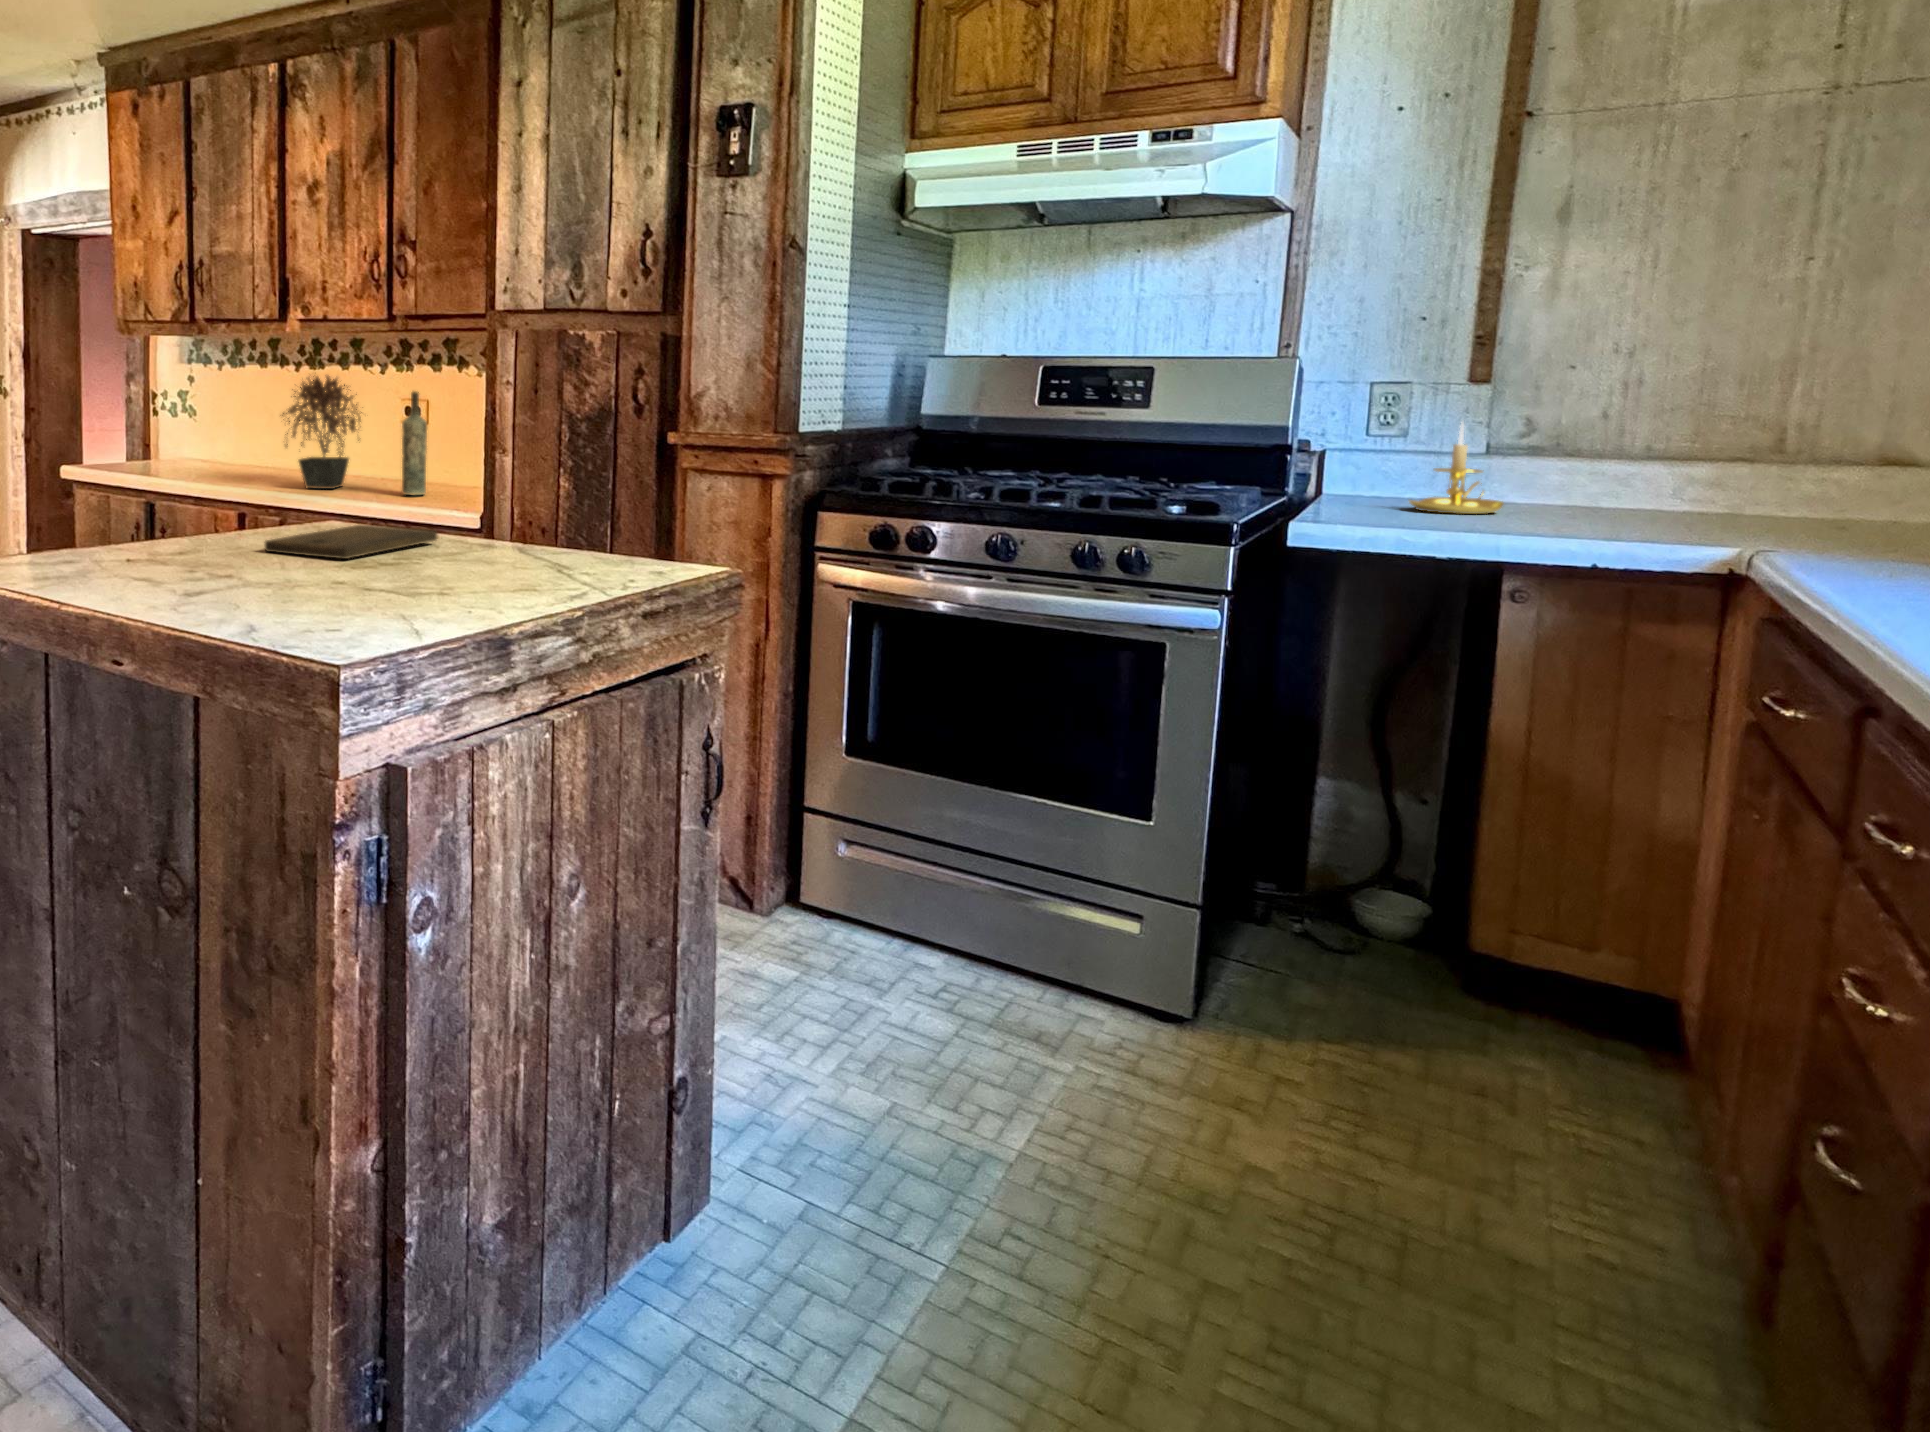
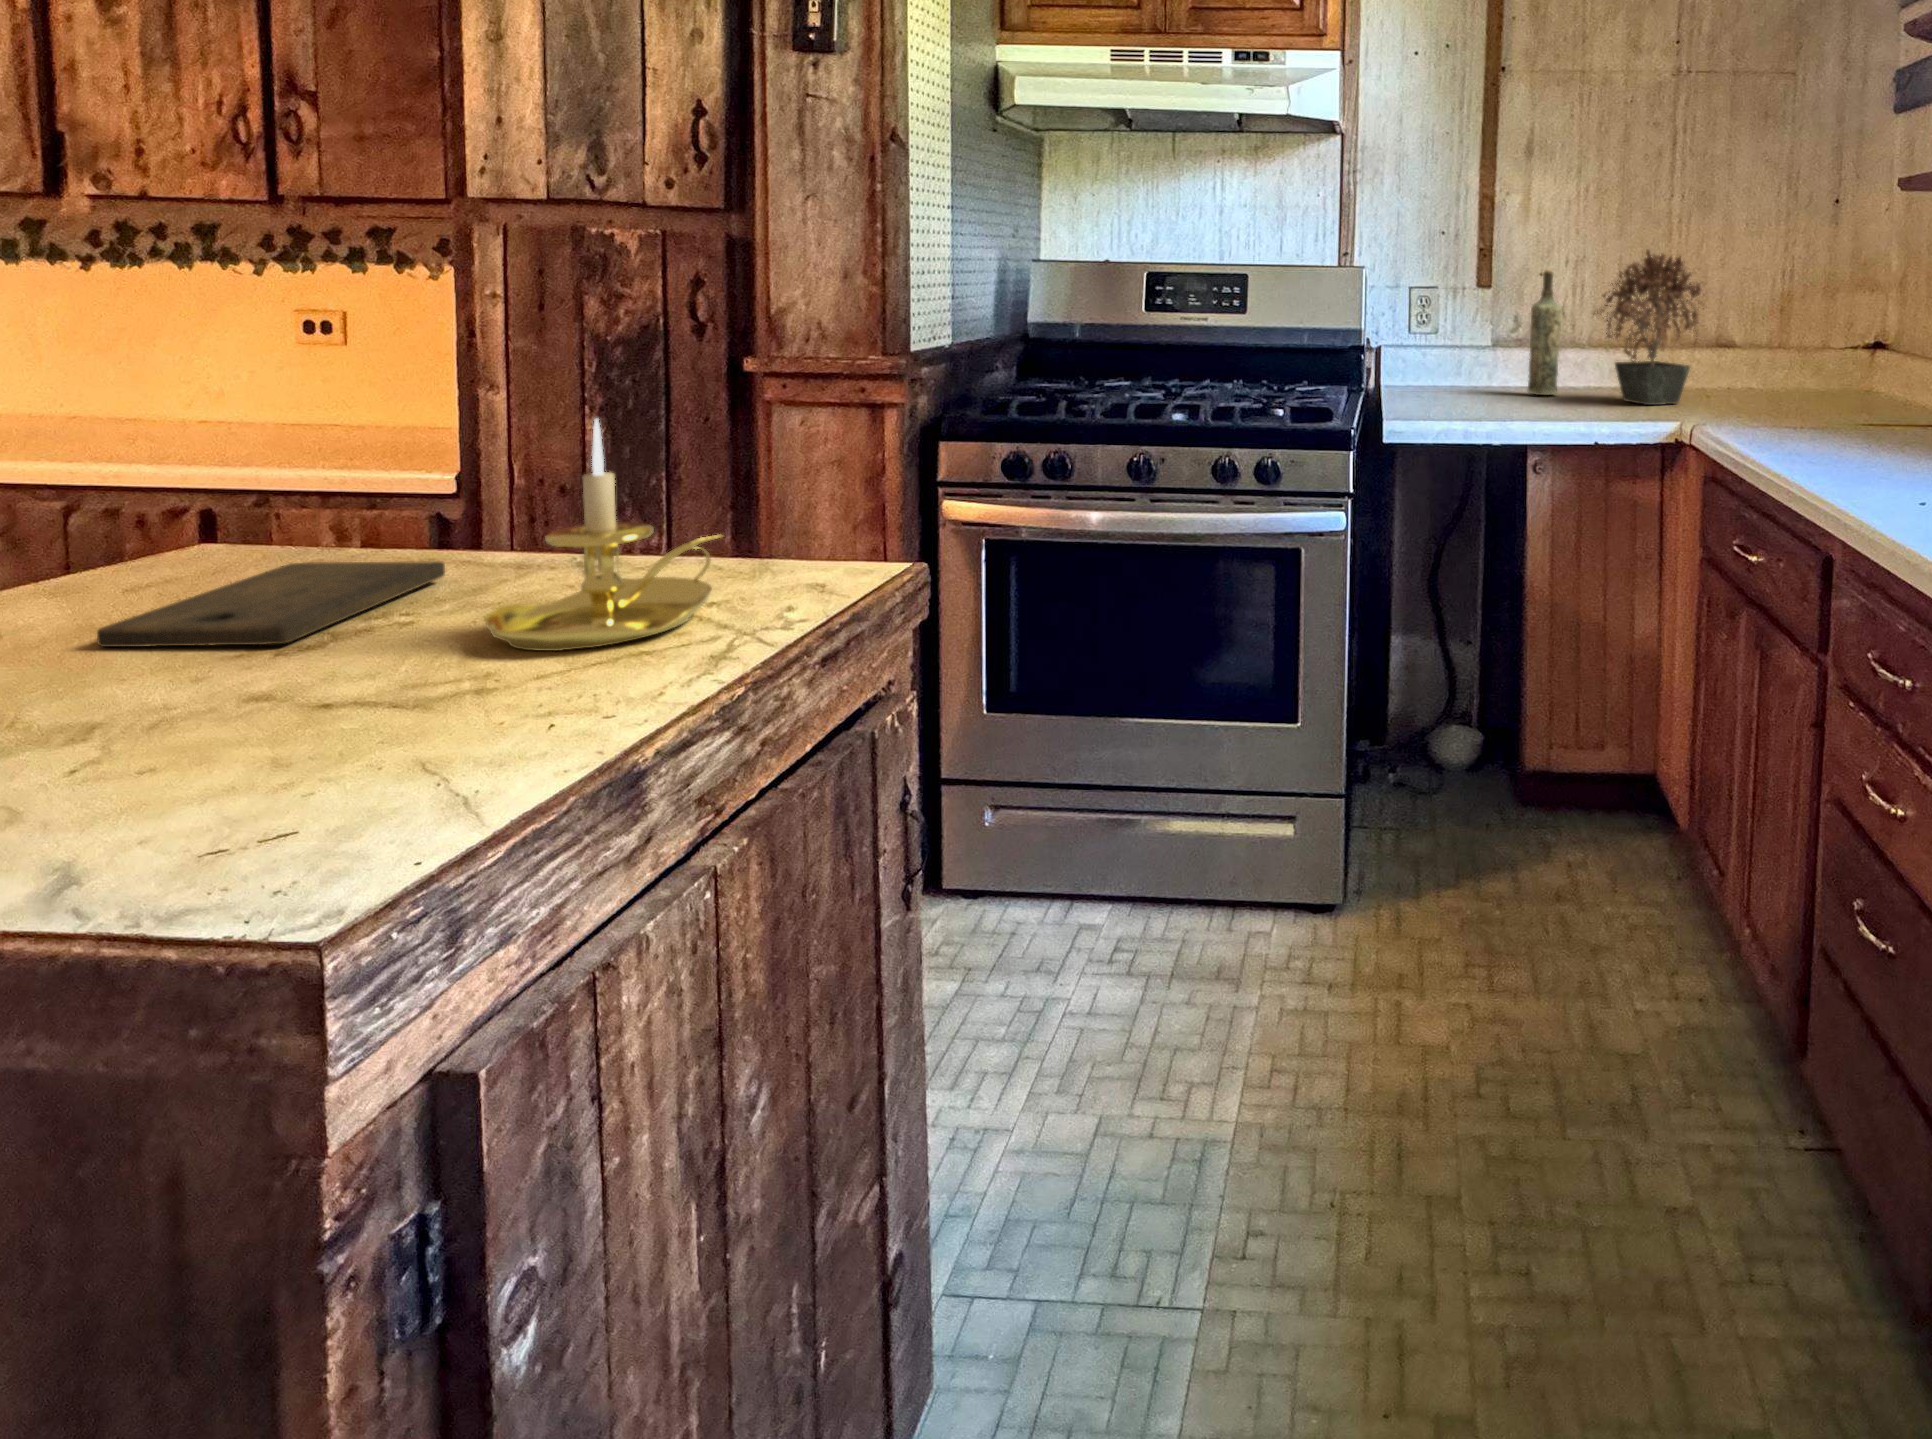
potted plant: present [282,375,362,489] -> present [1593,250,1705,405]
bottle: present [402,391,427,495] -> present [1528,270,1562,395]
candle holder: present [1409,423,1503,514] -> present [485,419,723,651]

